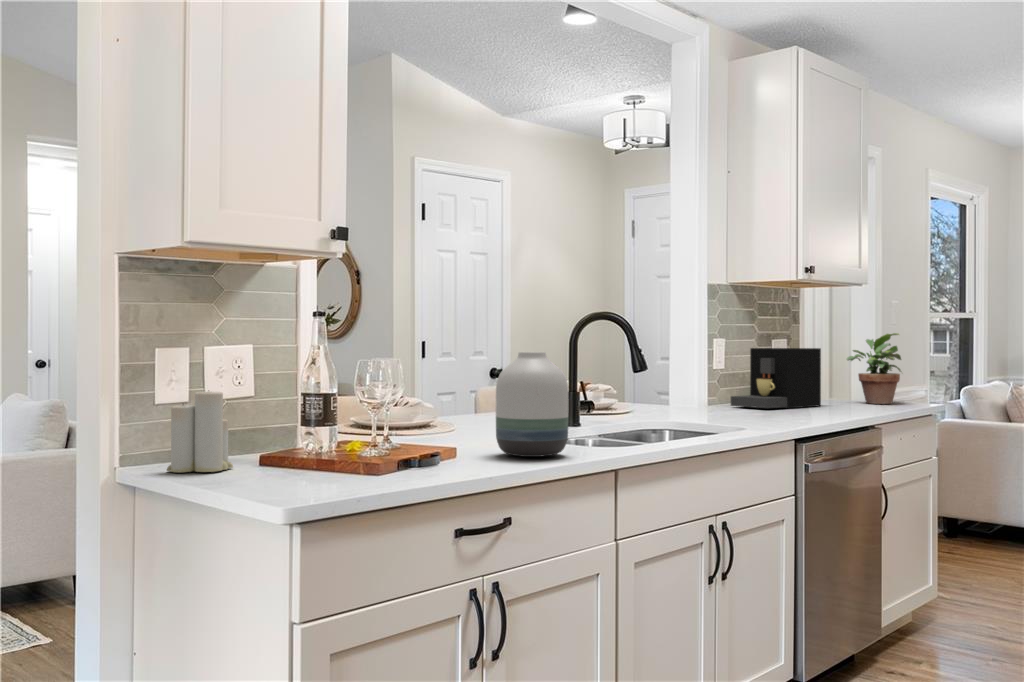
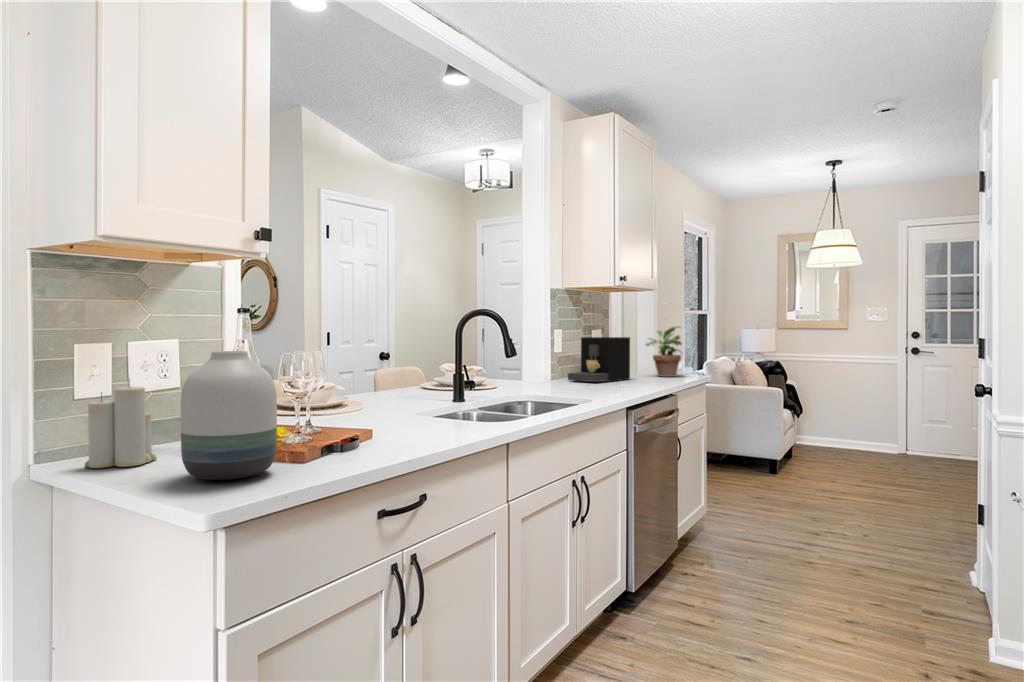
vase: present [496,352,568,457] -> present [181,351,277,480]

